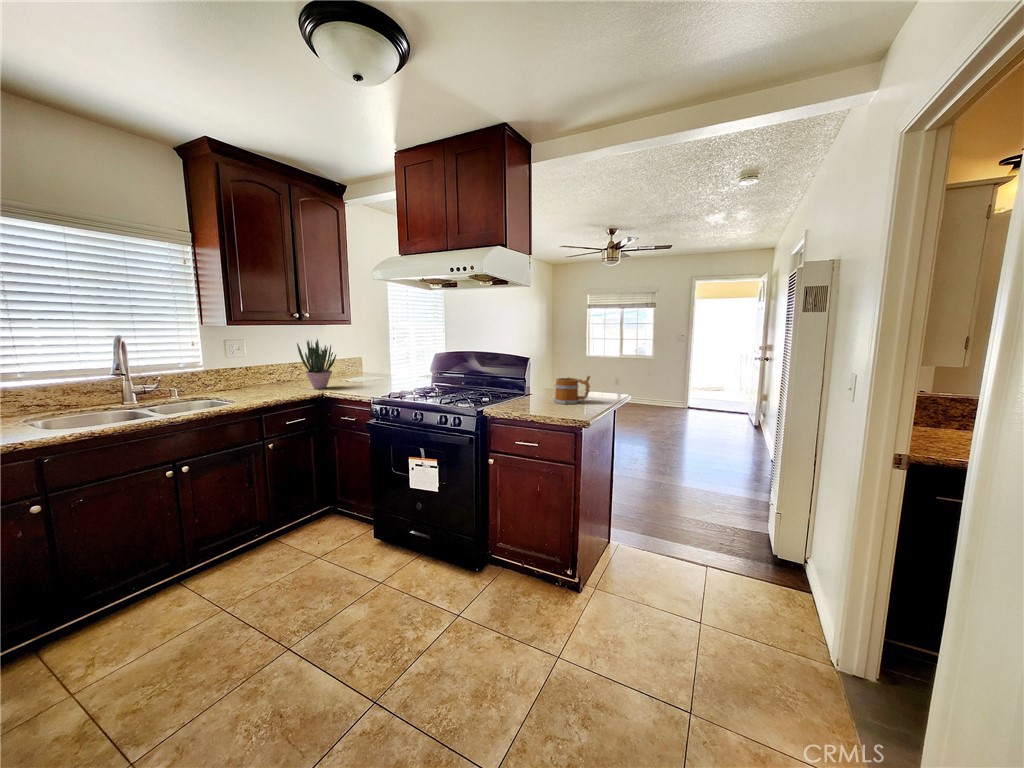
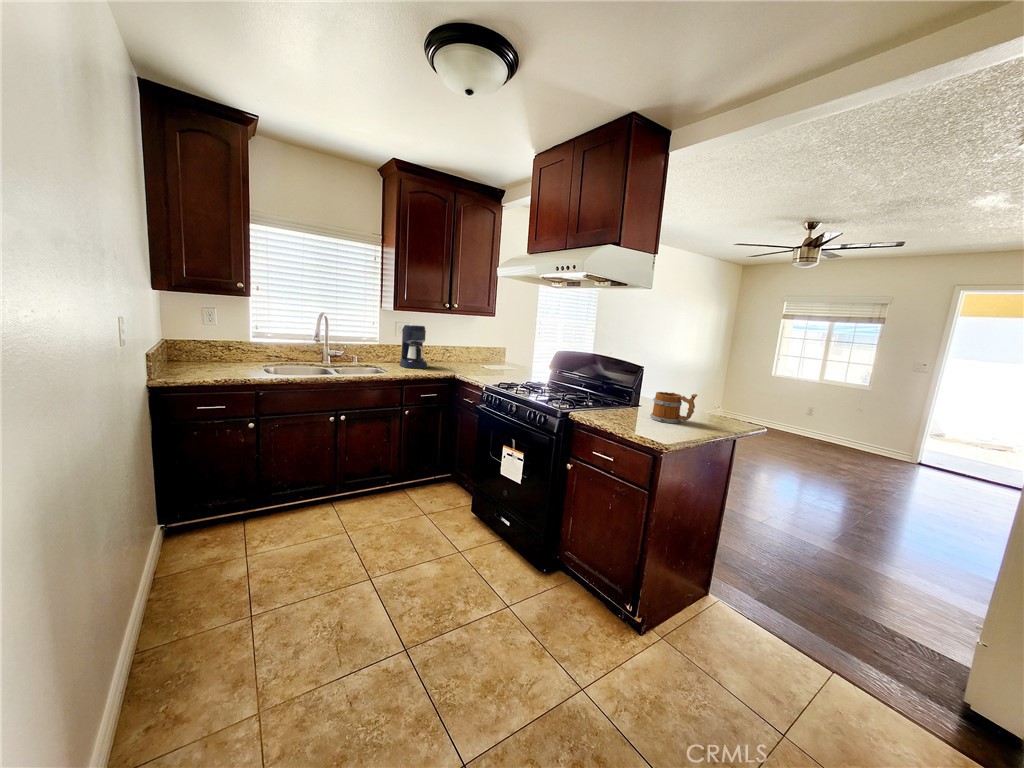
potted plant: present [297,339,336,389] -> none [442,327,472,371]
coffee maker: none [238,341,282,393] -> present [399,325,428,368]

